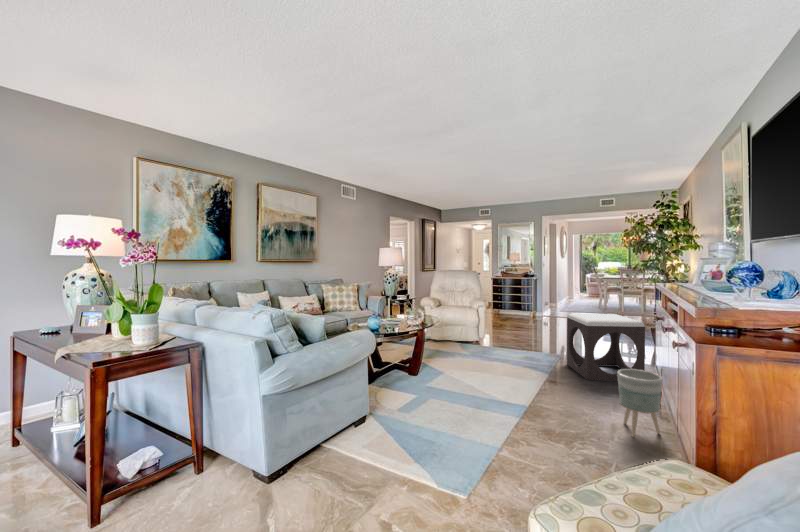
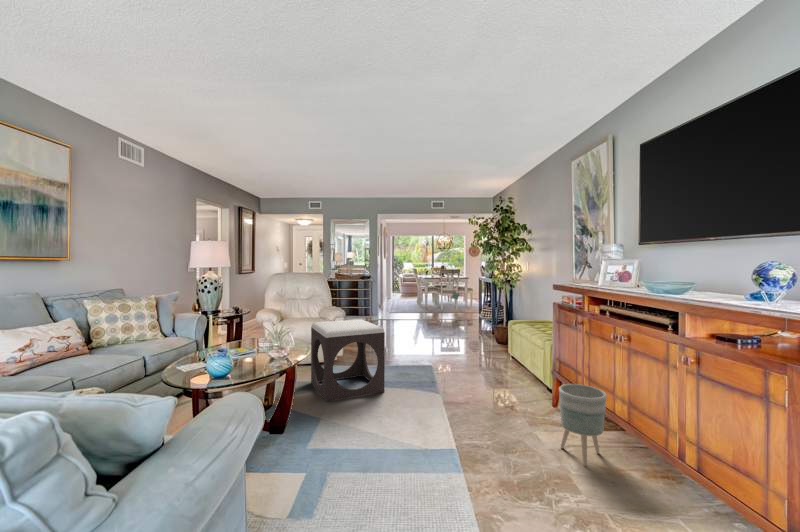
footstool: present [567,314,645,381] -> present [311,319,385,402]

